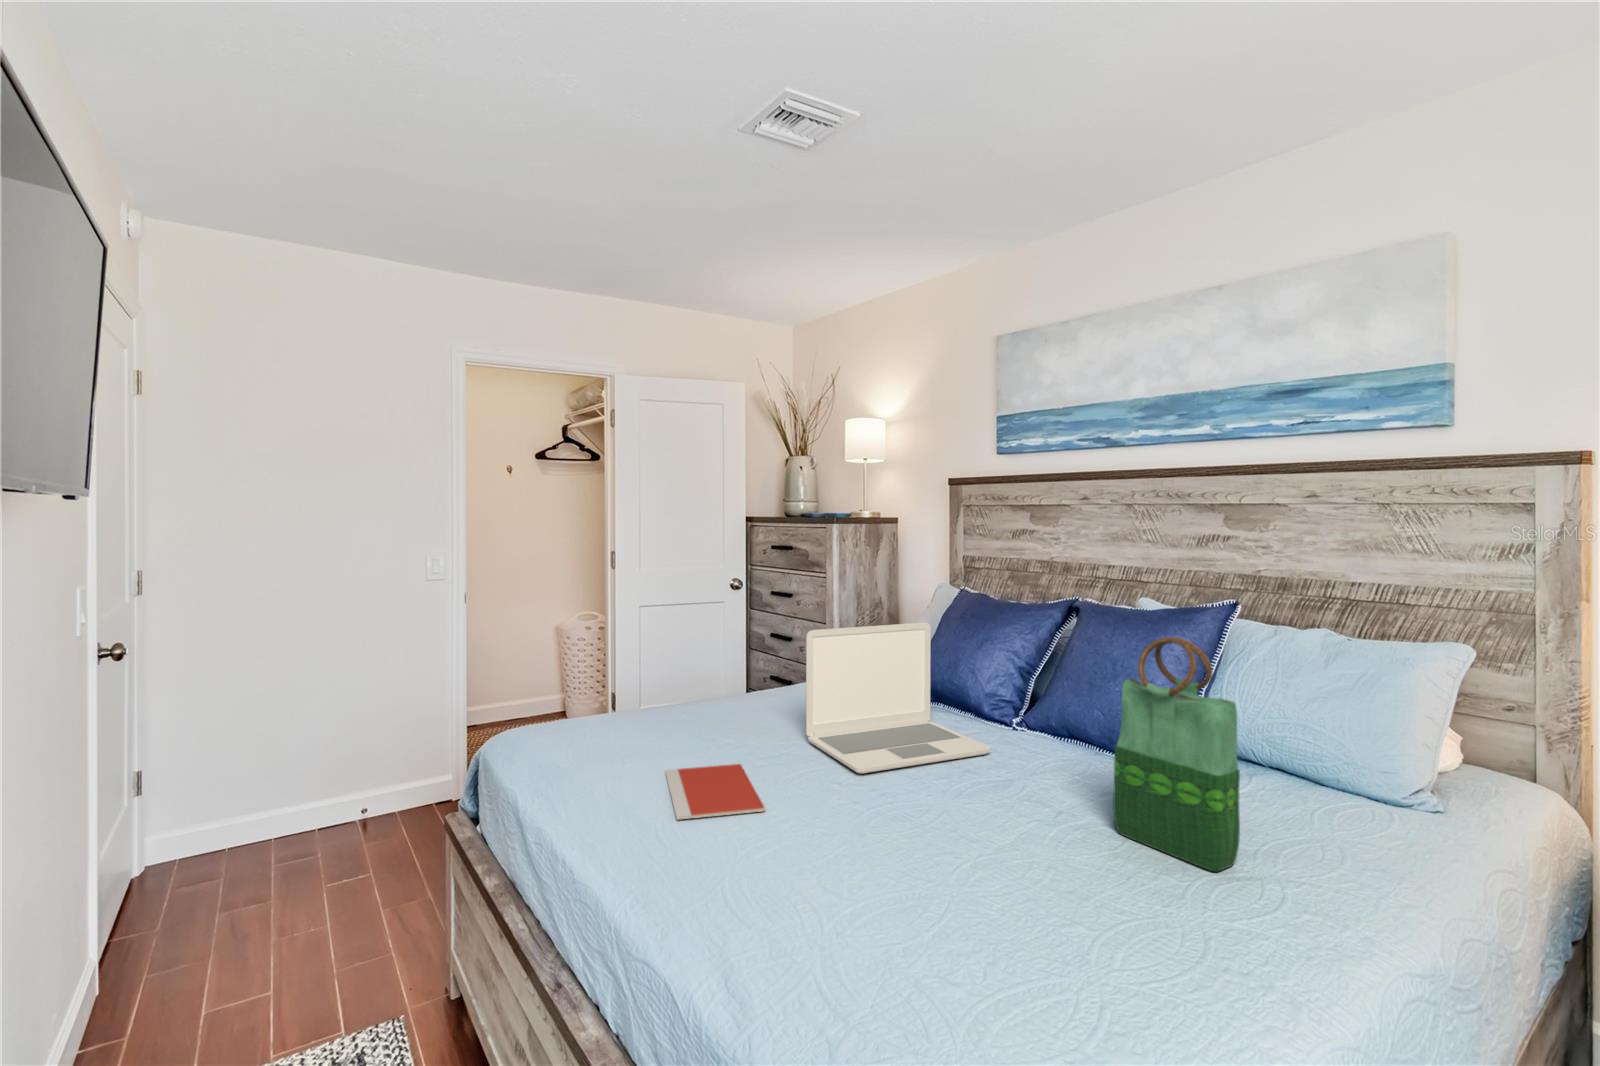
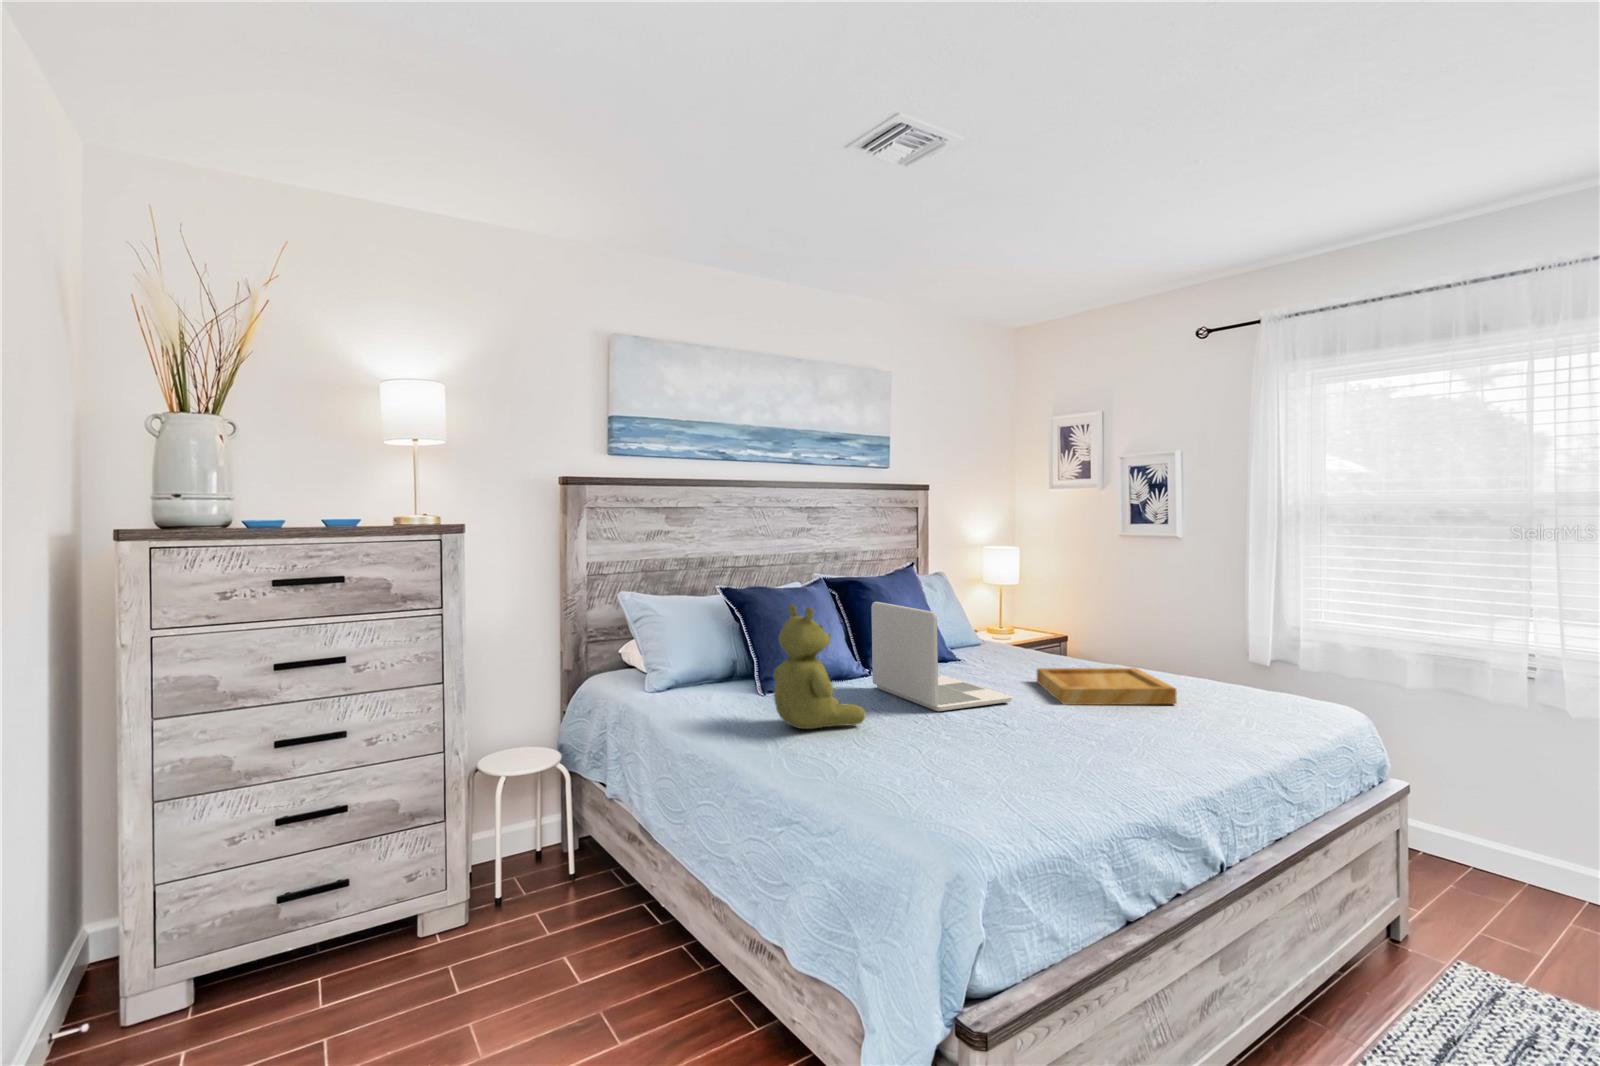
stuffed bear: none [713,596,802,715] -> present [773,604,865,729]
tote bag: present [1113,637,1240,872] -> none [1048,568,1098,674]
notebook: present [665,764,765,819] -> none [1009,718,1143,746]
tray: none [861,781,1077,886] -> present [1037,668,1176,705]

